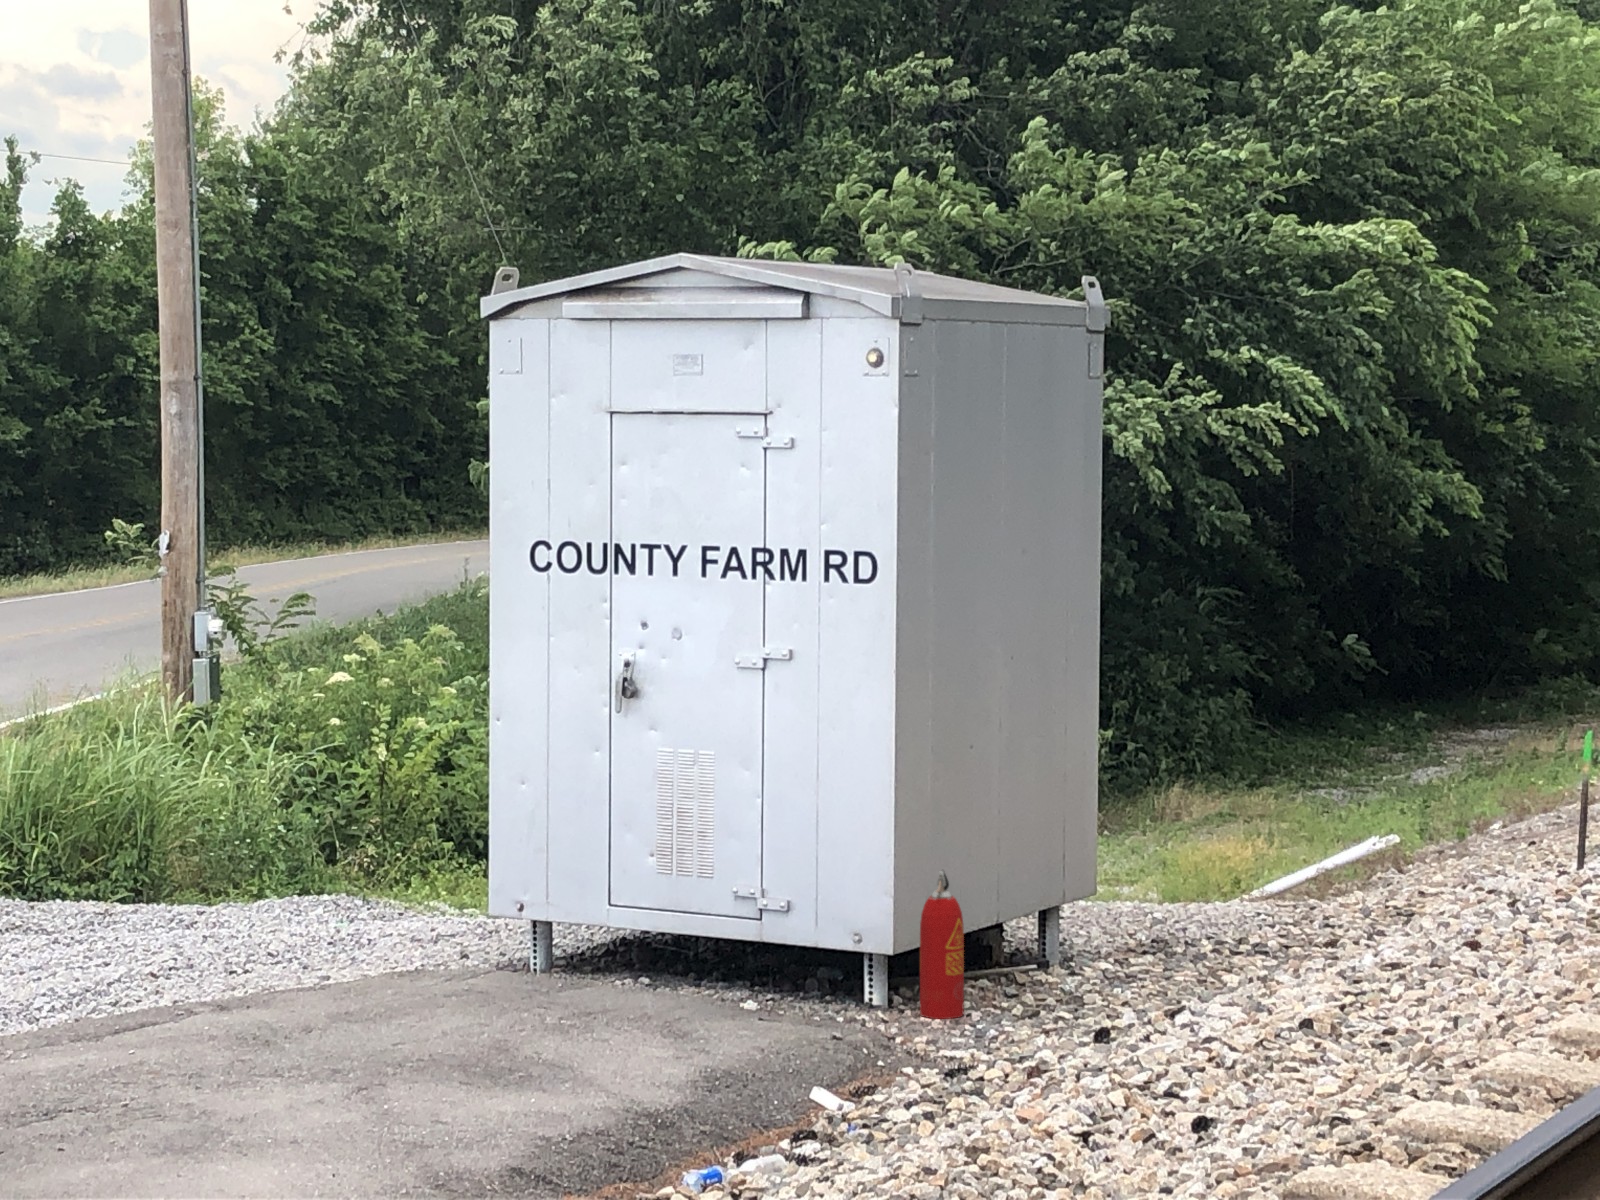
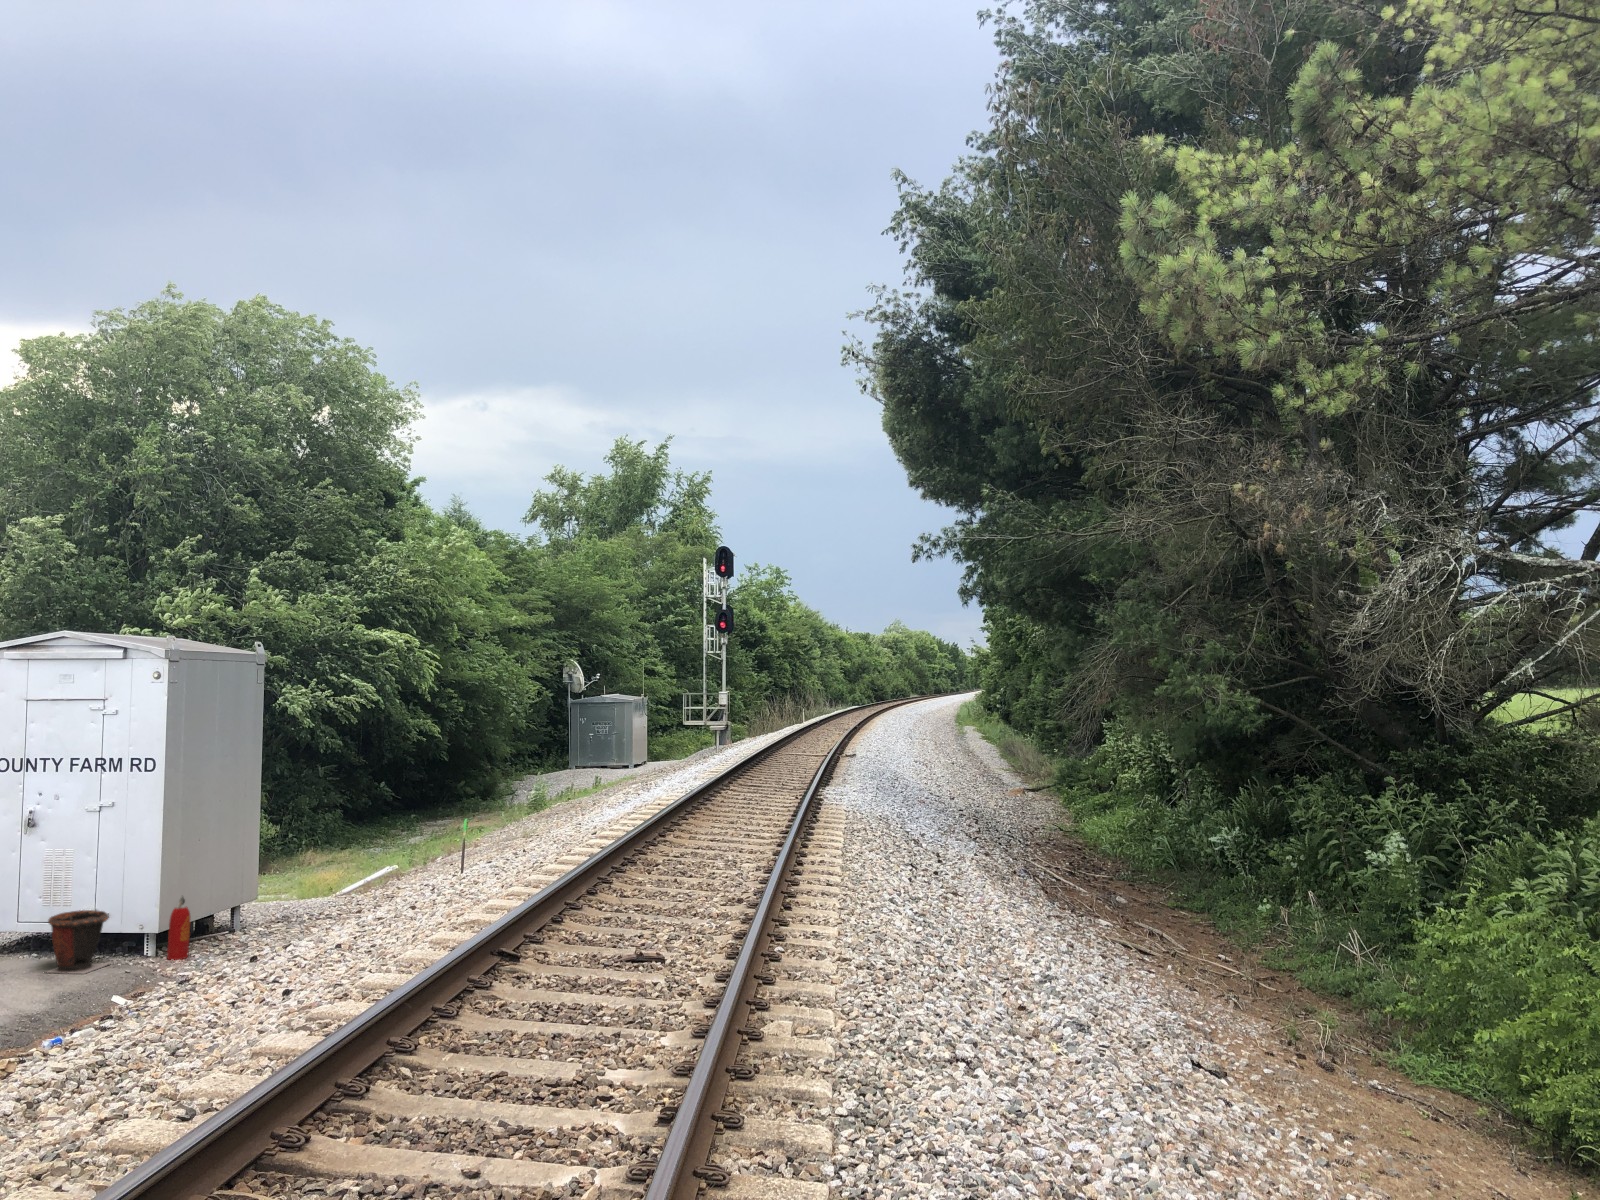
waste bin: none [679,888,810,1029] -> present [47,910,108,974]

